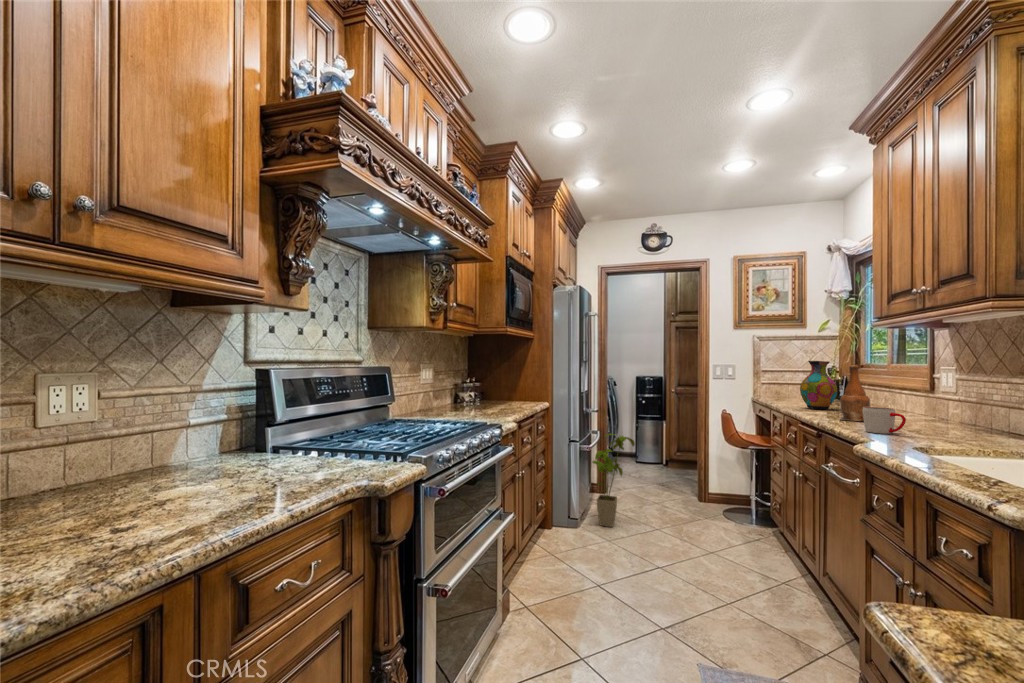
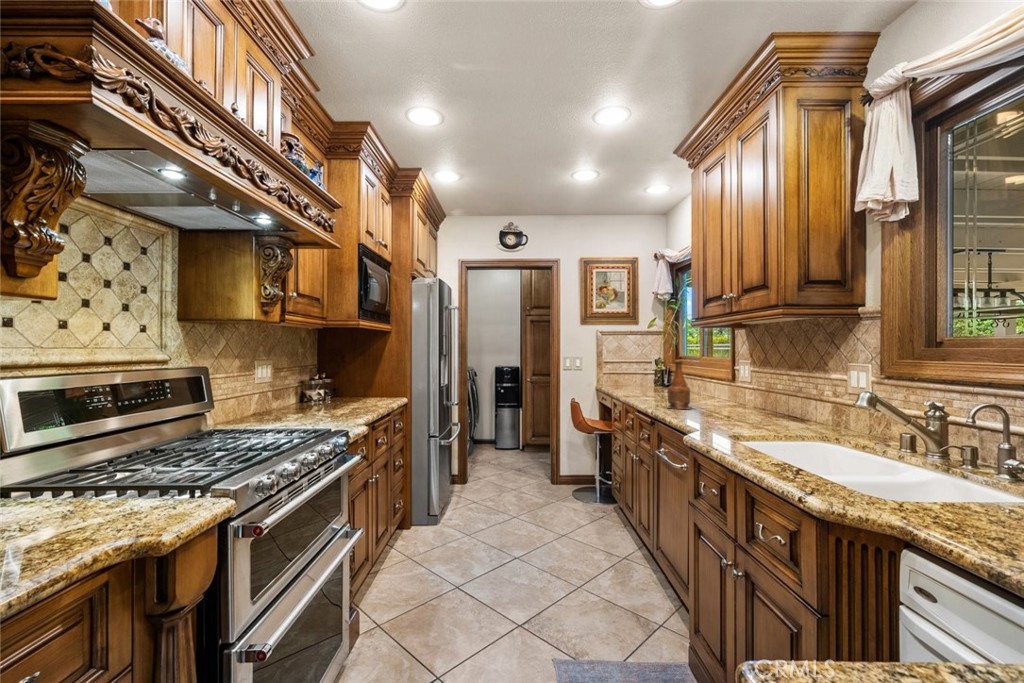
vase: present [800,361,837,409] -> none [635,355,664,398]
mug: present [863,407,906,434] -> none [687,398,720,421]
house plant: present [592,434,635,527] -> none [453,427,493,518]

